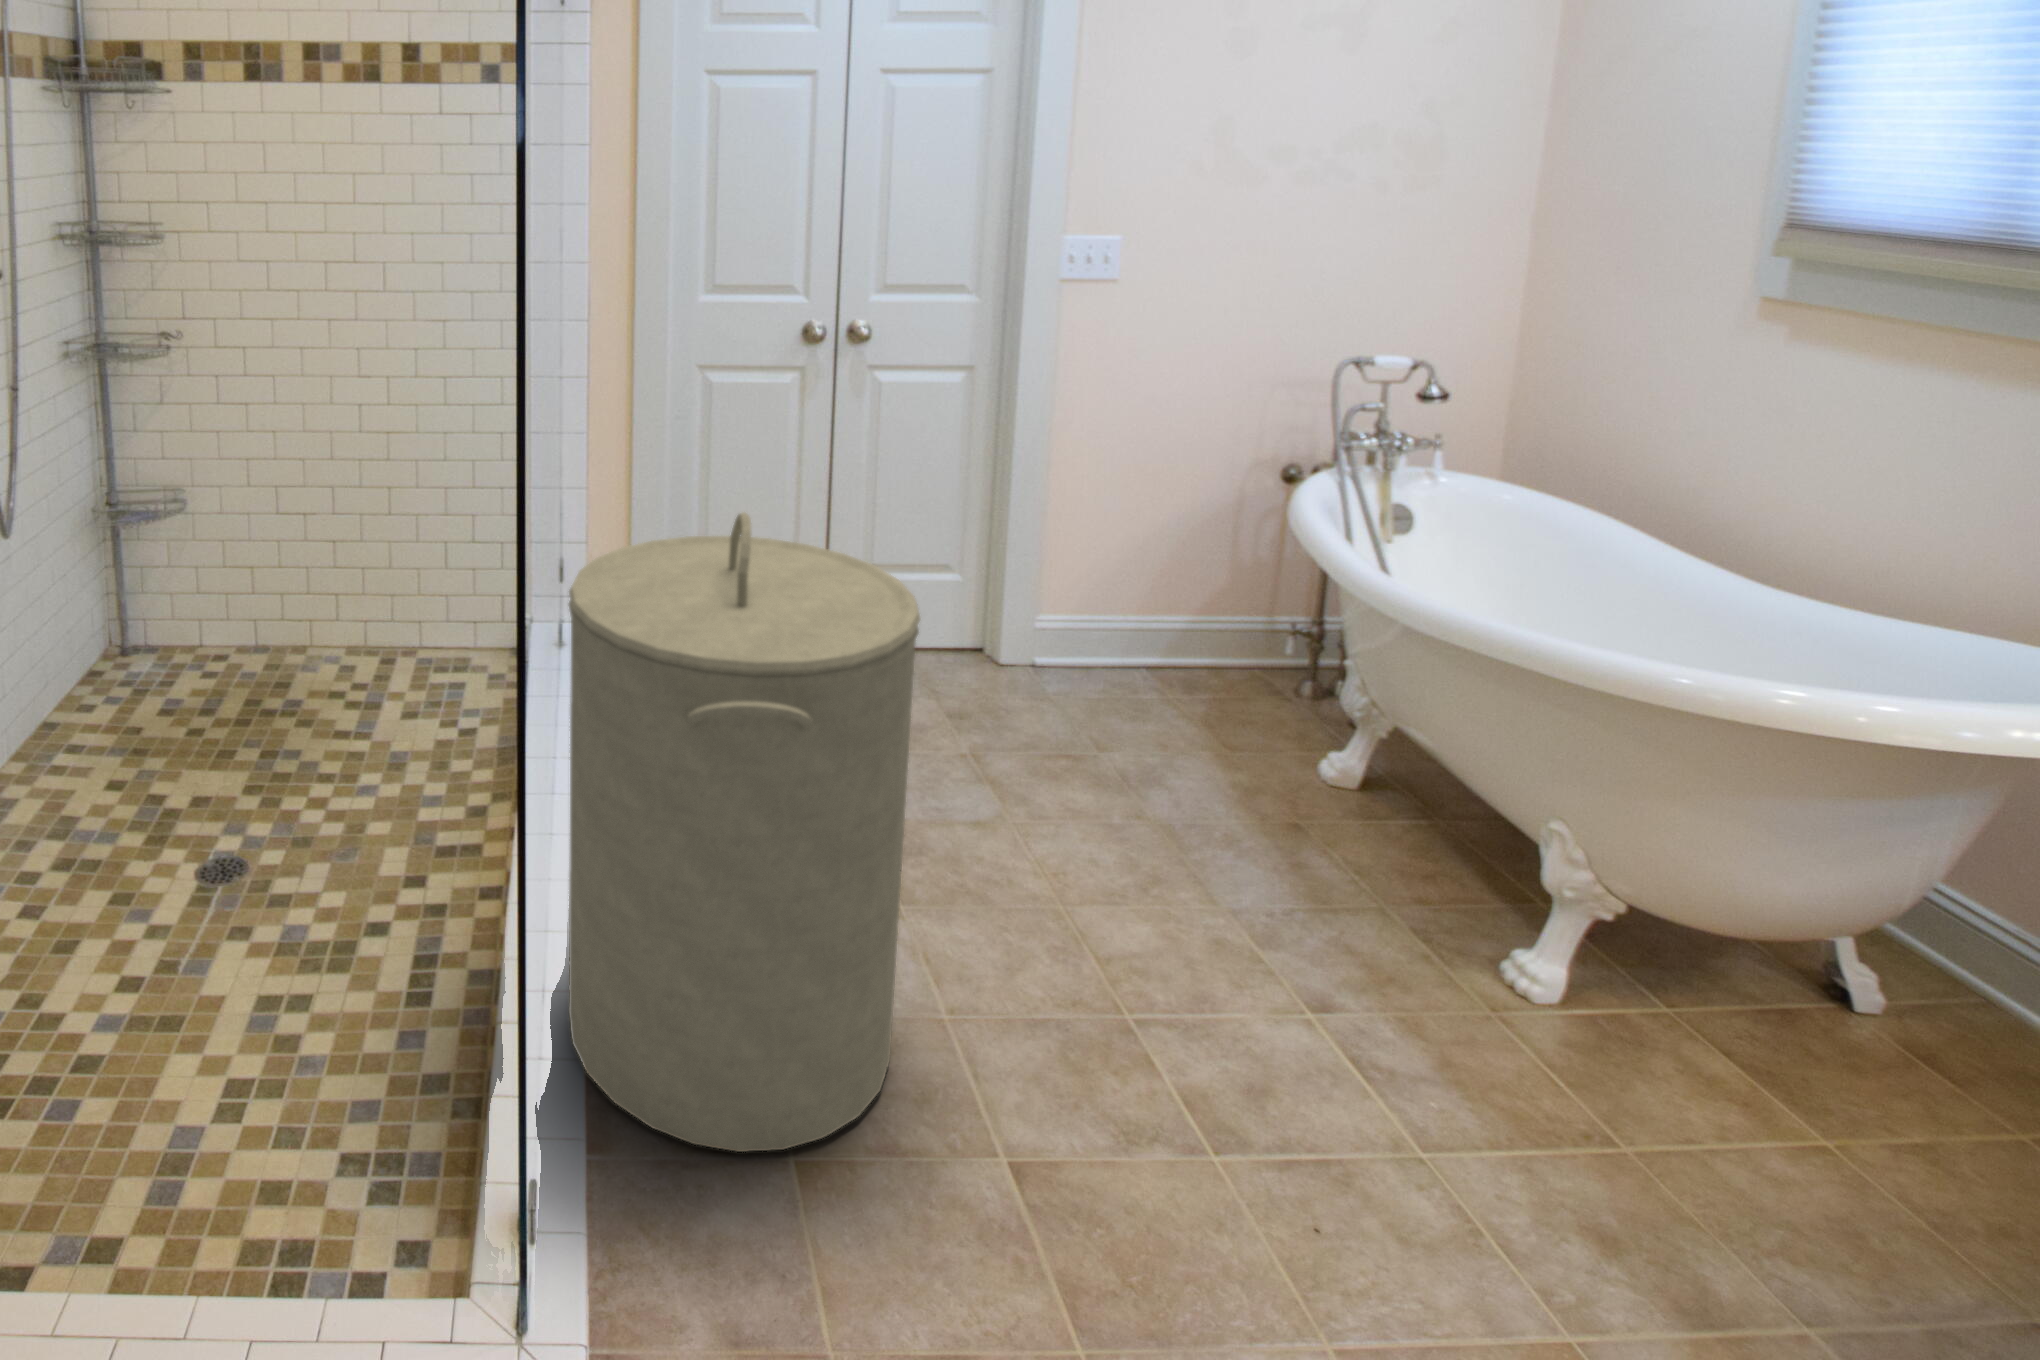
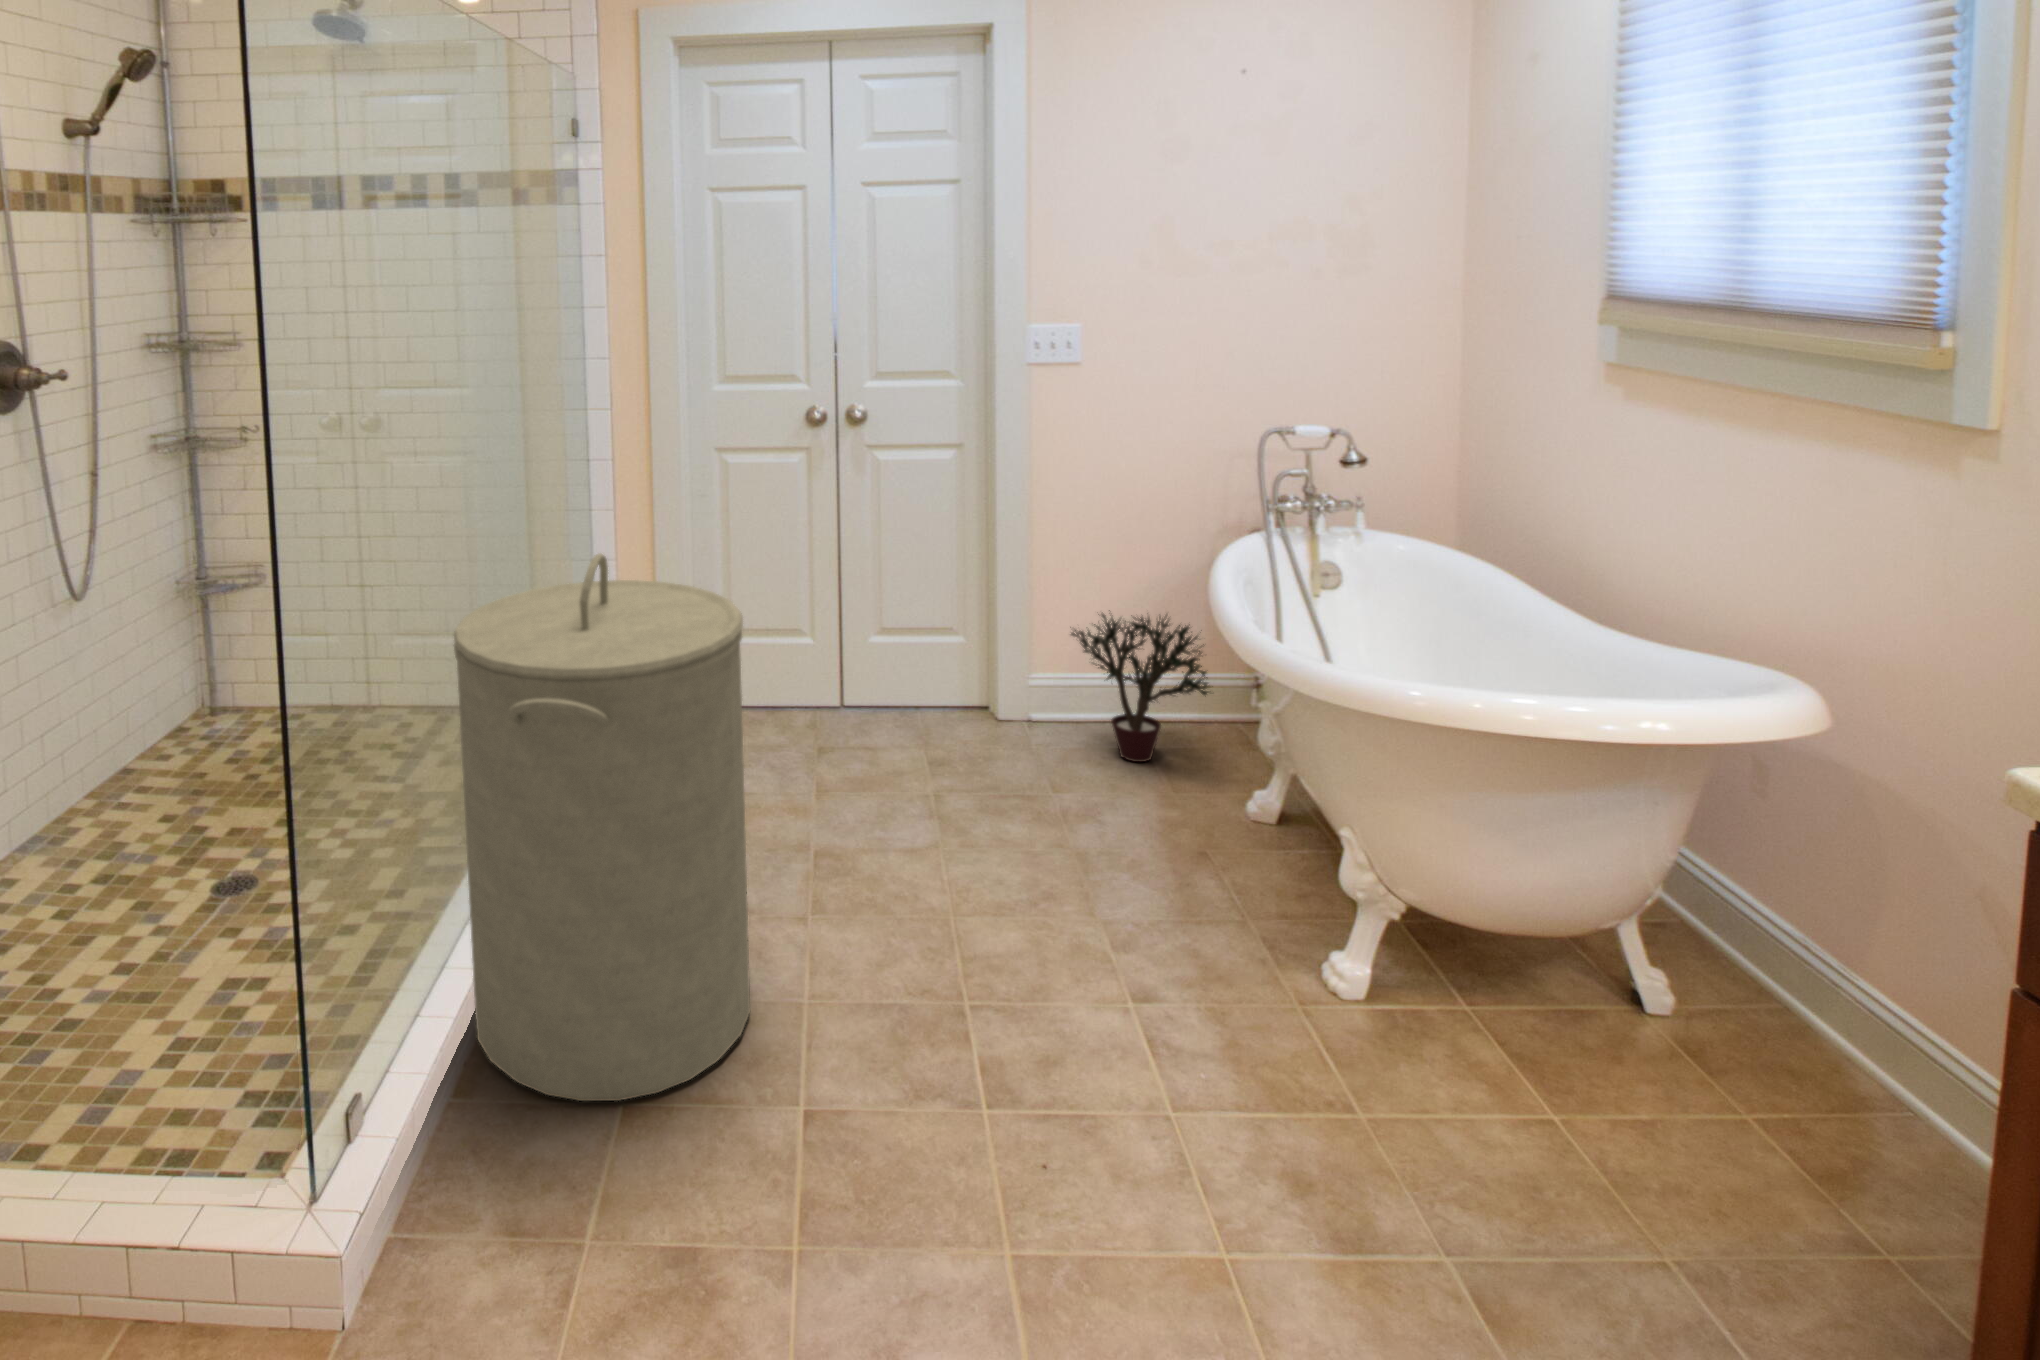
potted plant: none [1095,553,1271,716] -> present [1071,610,1209,762]

